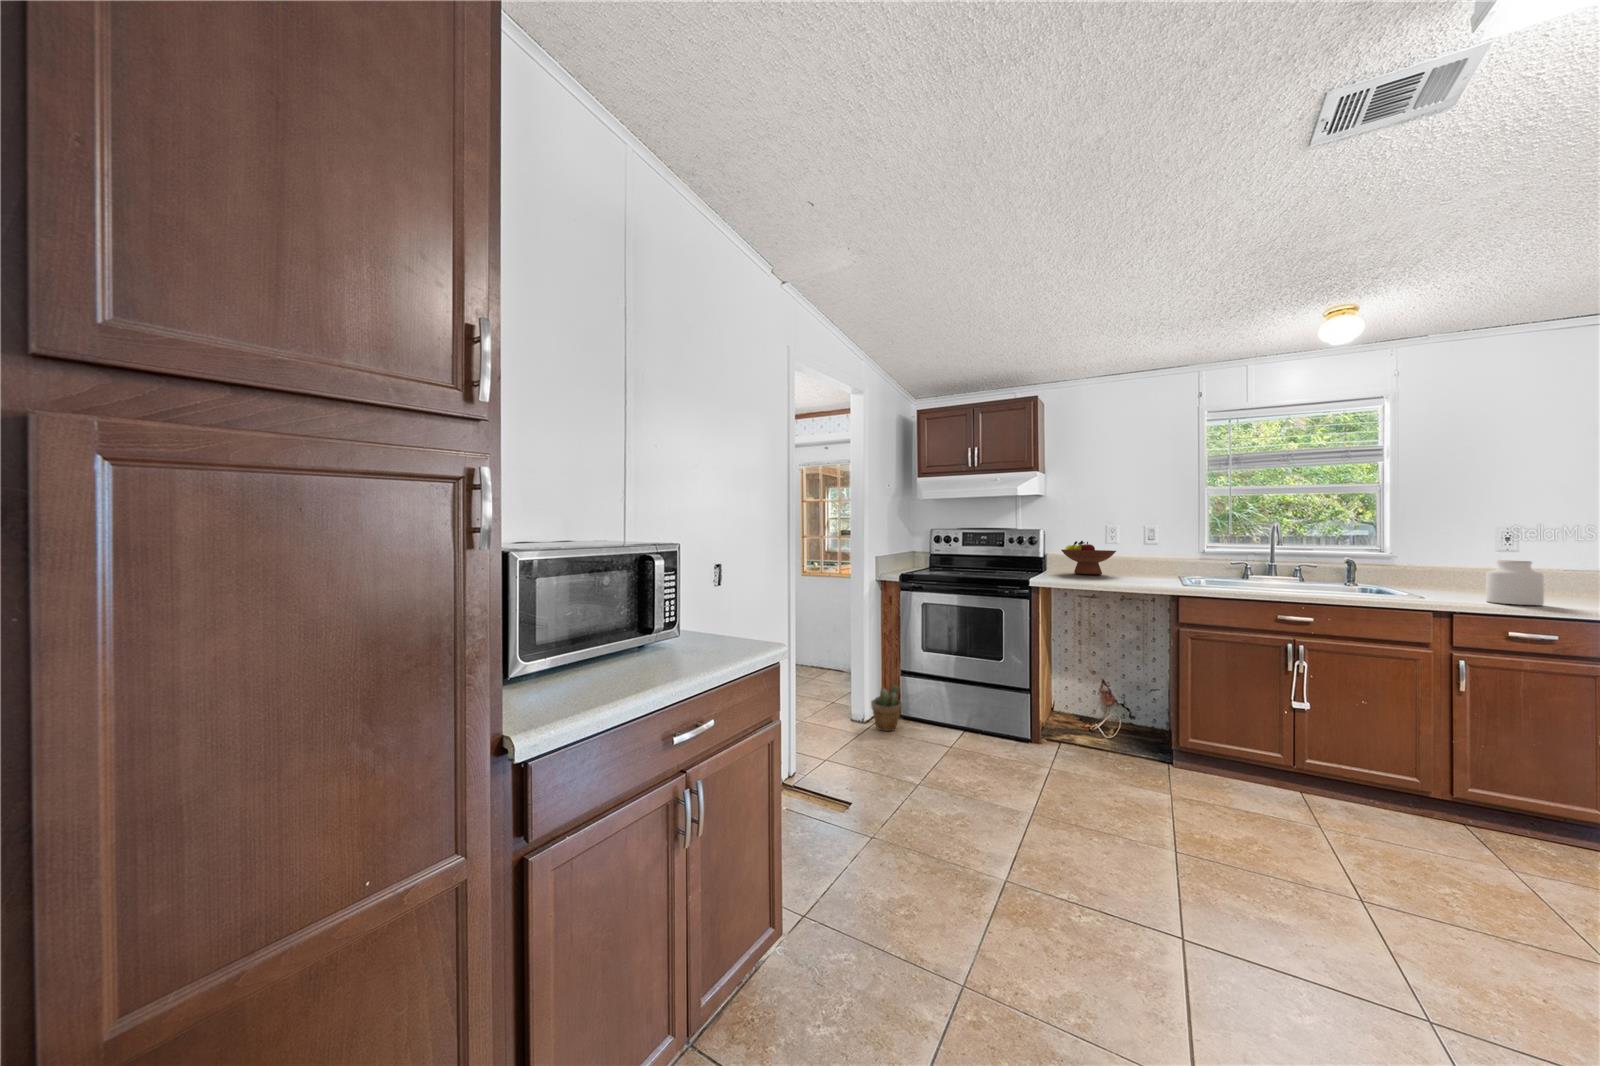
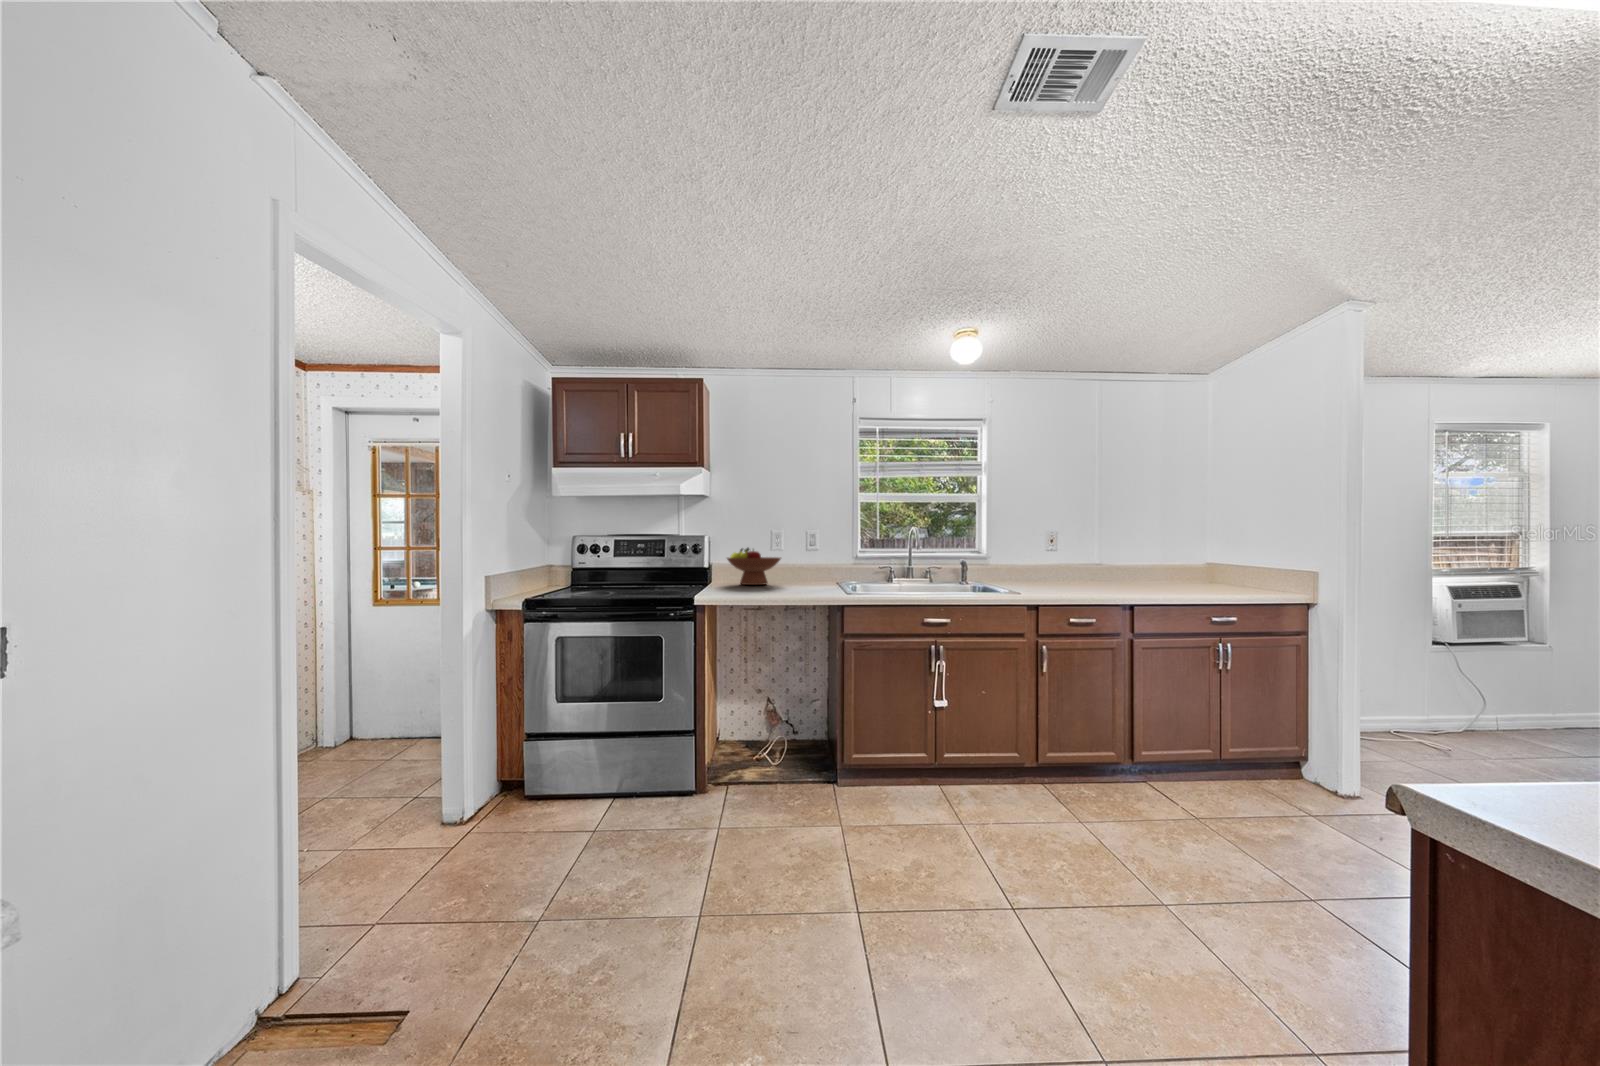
jar: present [1486,560,1544,605] -> none [1053,559,1085,596]
potted plant: present [871,685,902,731] -> none [482,753,530,823]

